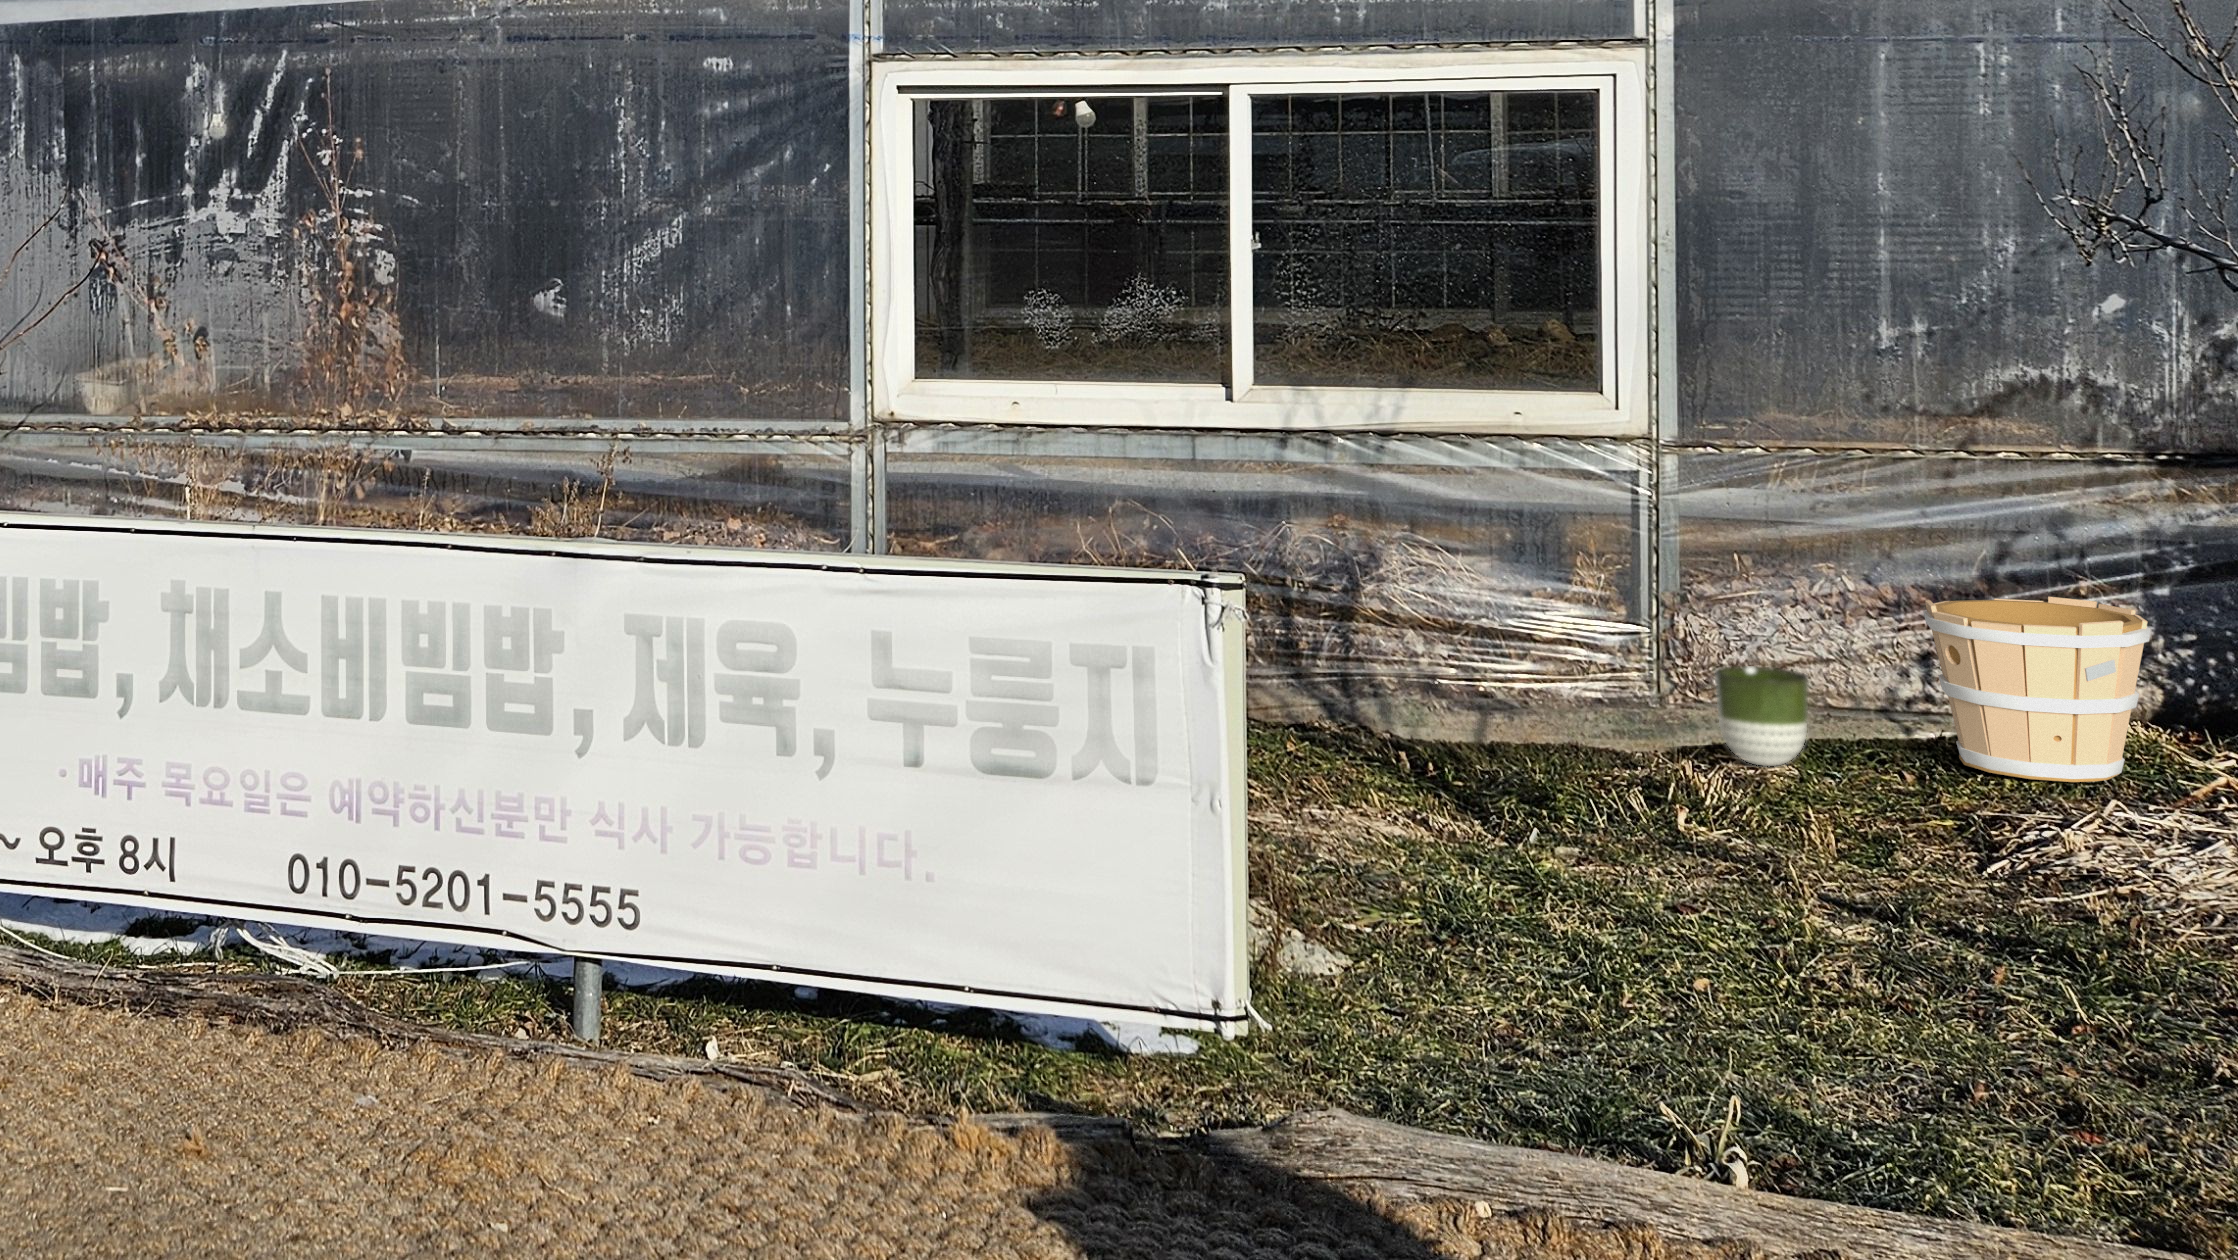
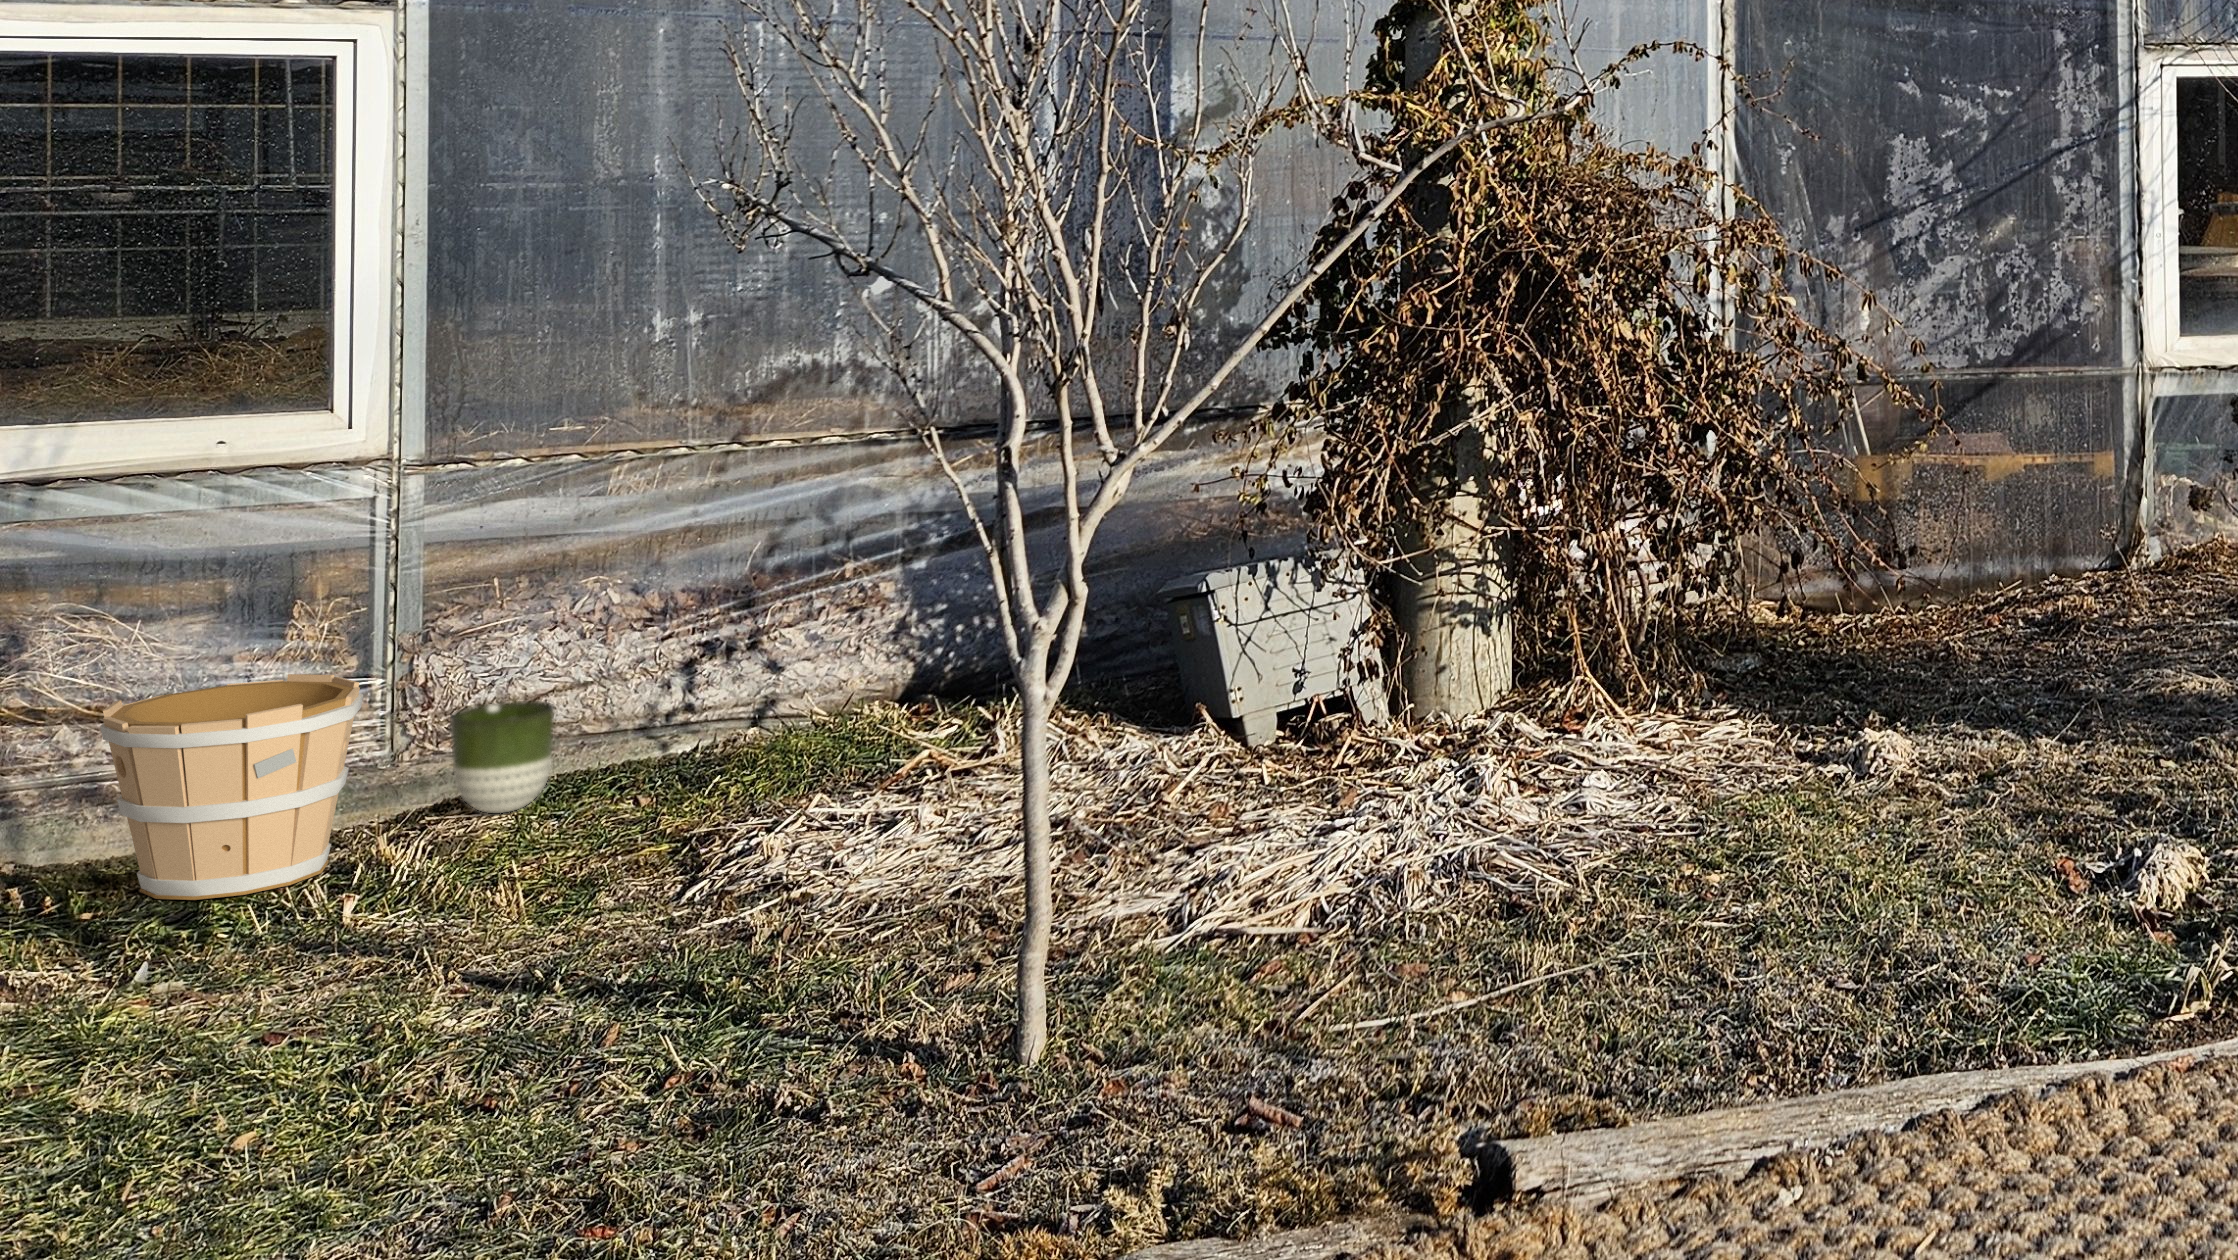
wooden bucket: present [1923,597,2151,782] -> present [100,674,363,900]

